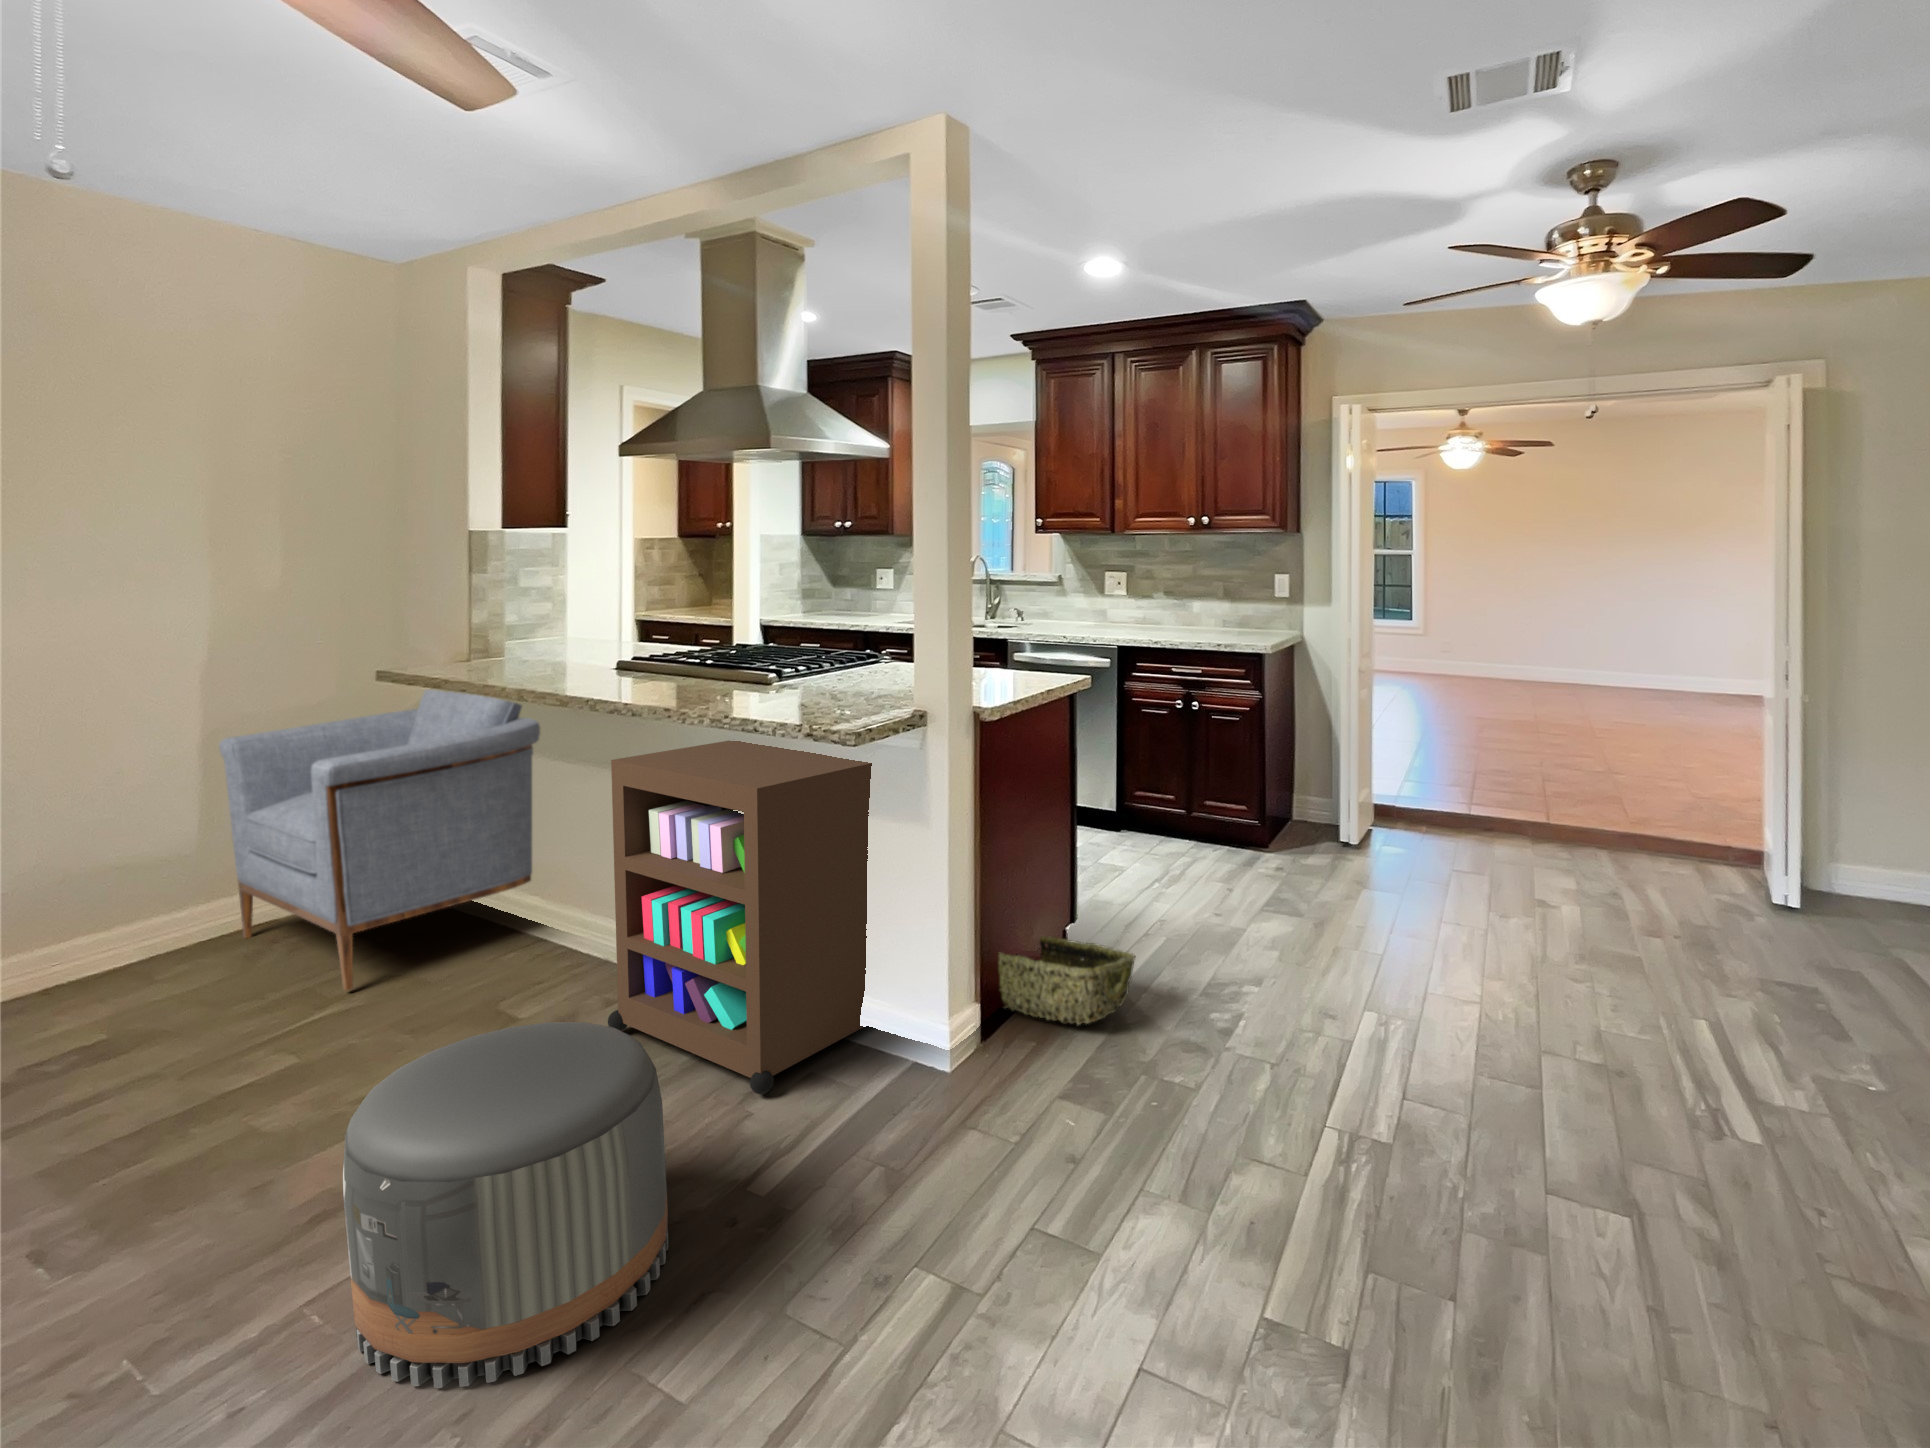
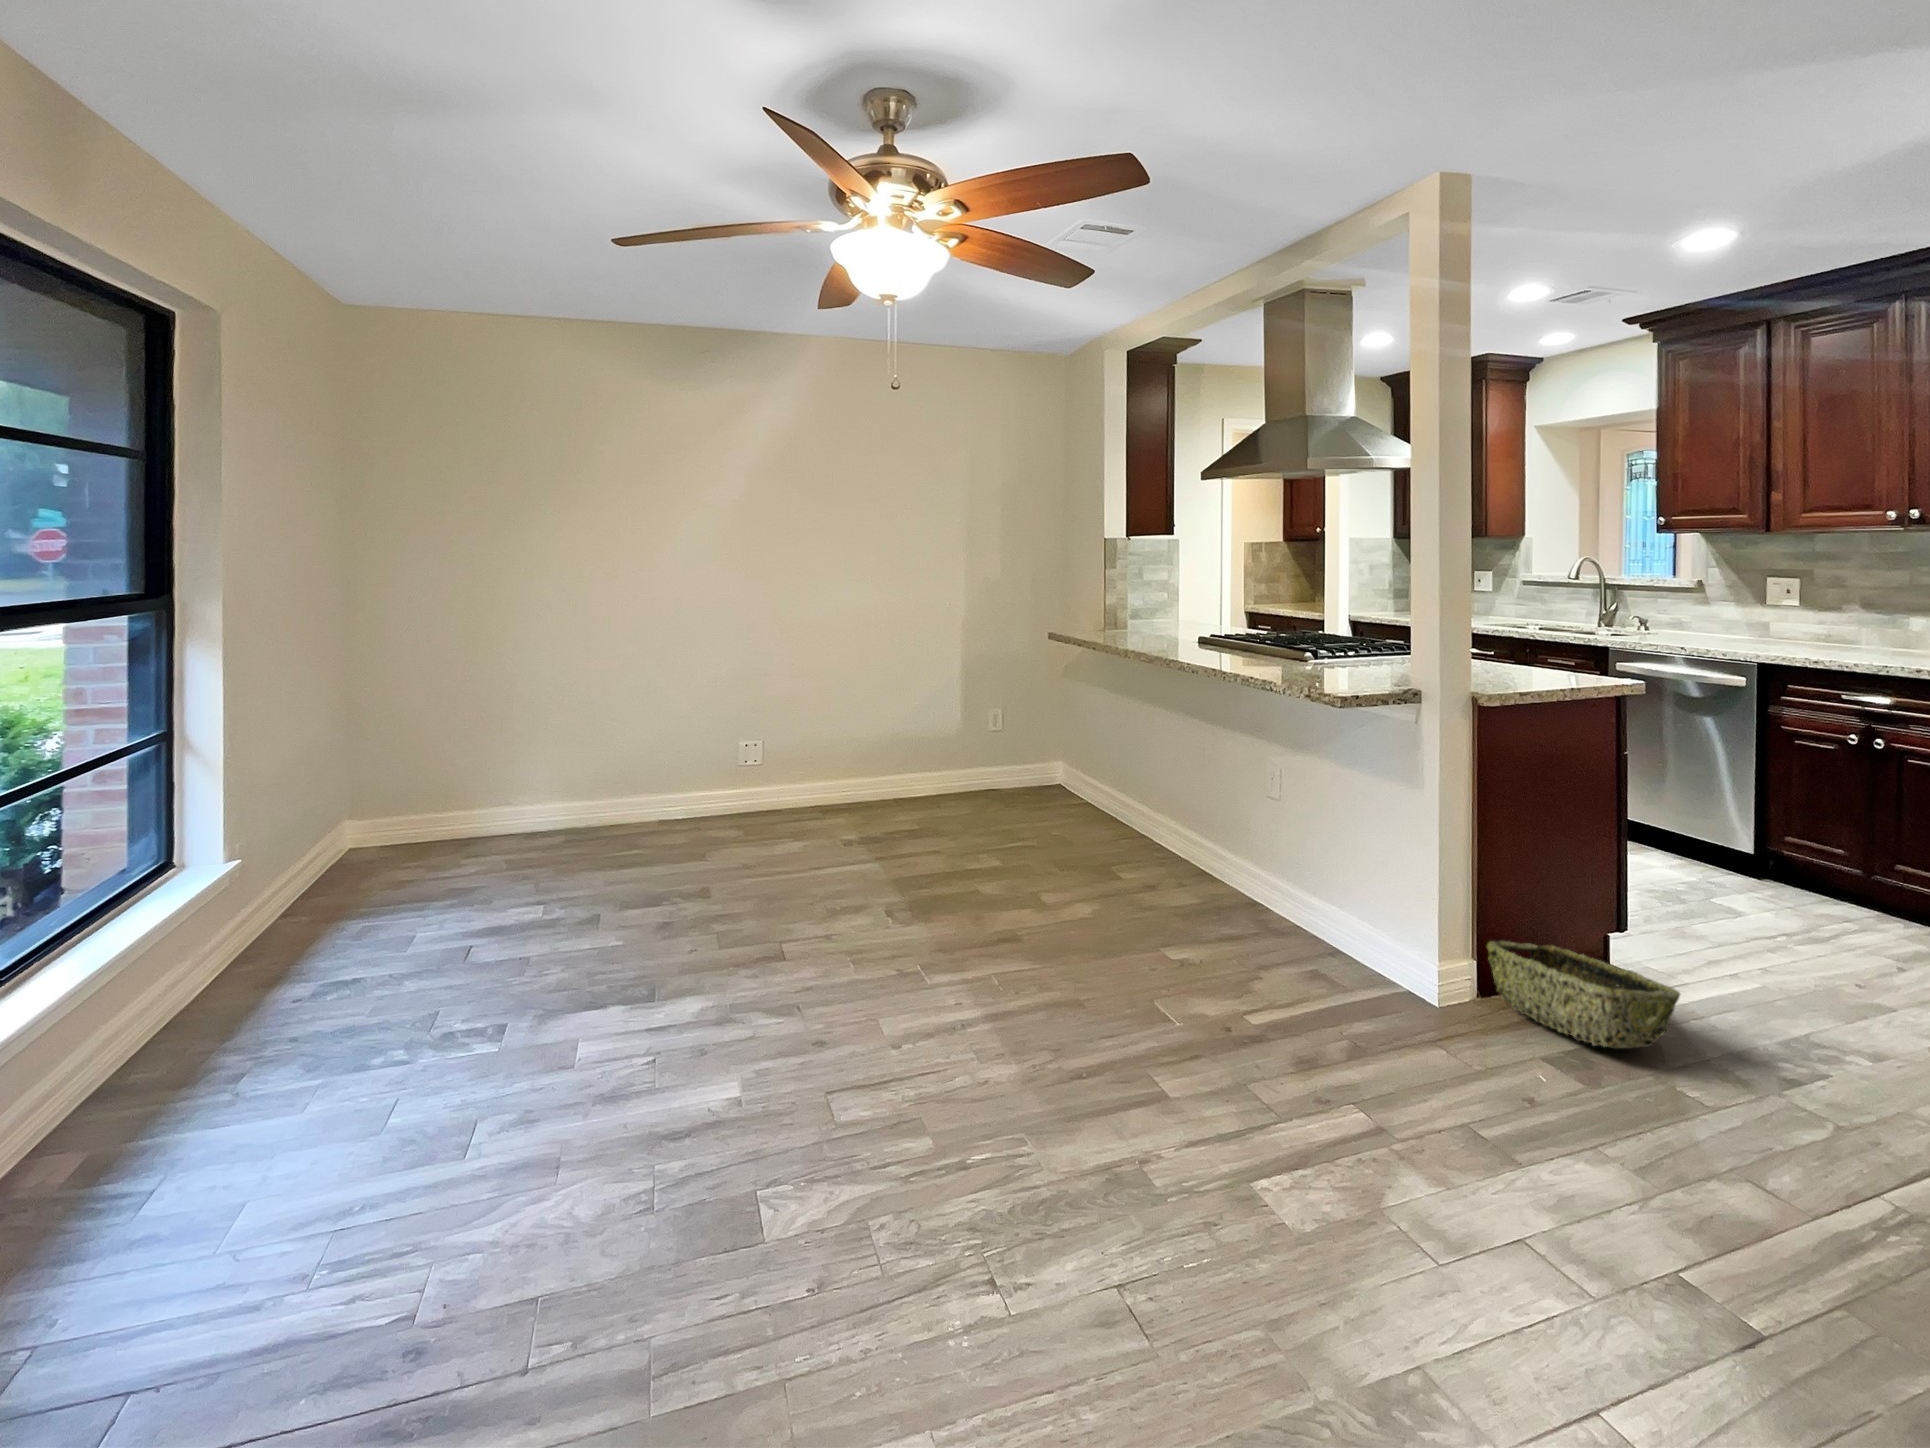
armchair: present [219,690,540,991] -> none [938,648,1144,867]
storage cabinet: present [608,740,872,1094] -> none [1153,716,1411,1012]
pouf: present [343,1022,668,1388] -> none [961,897,1163,1123]

